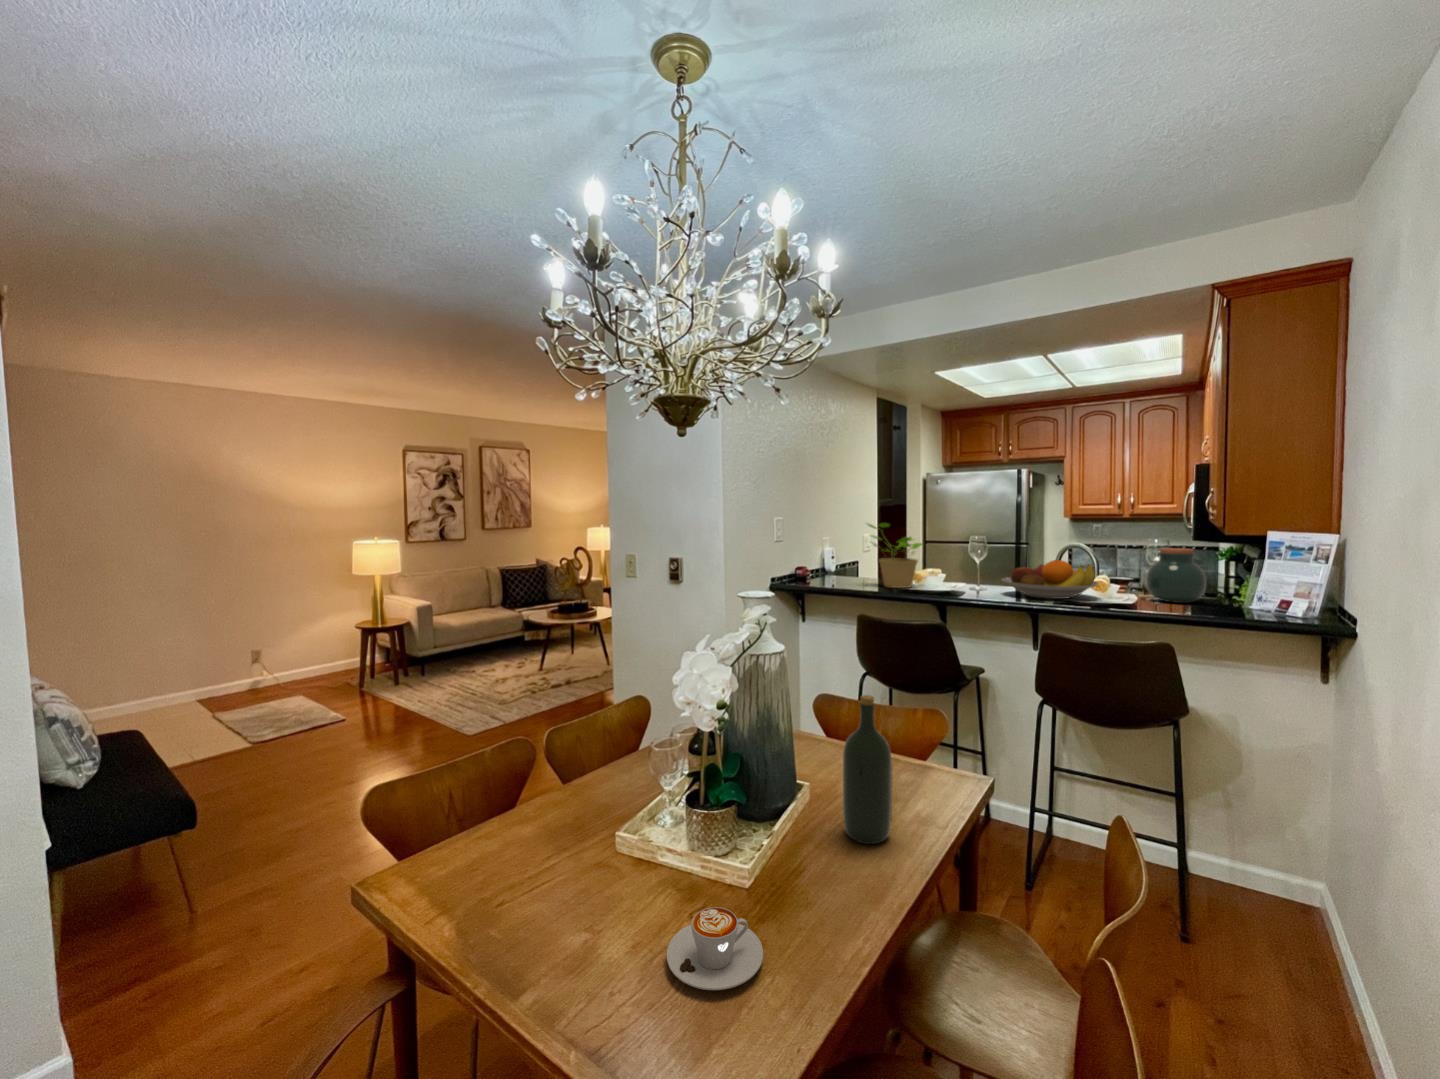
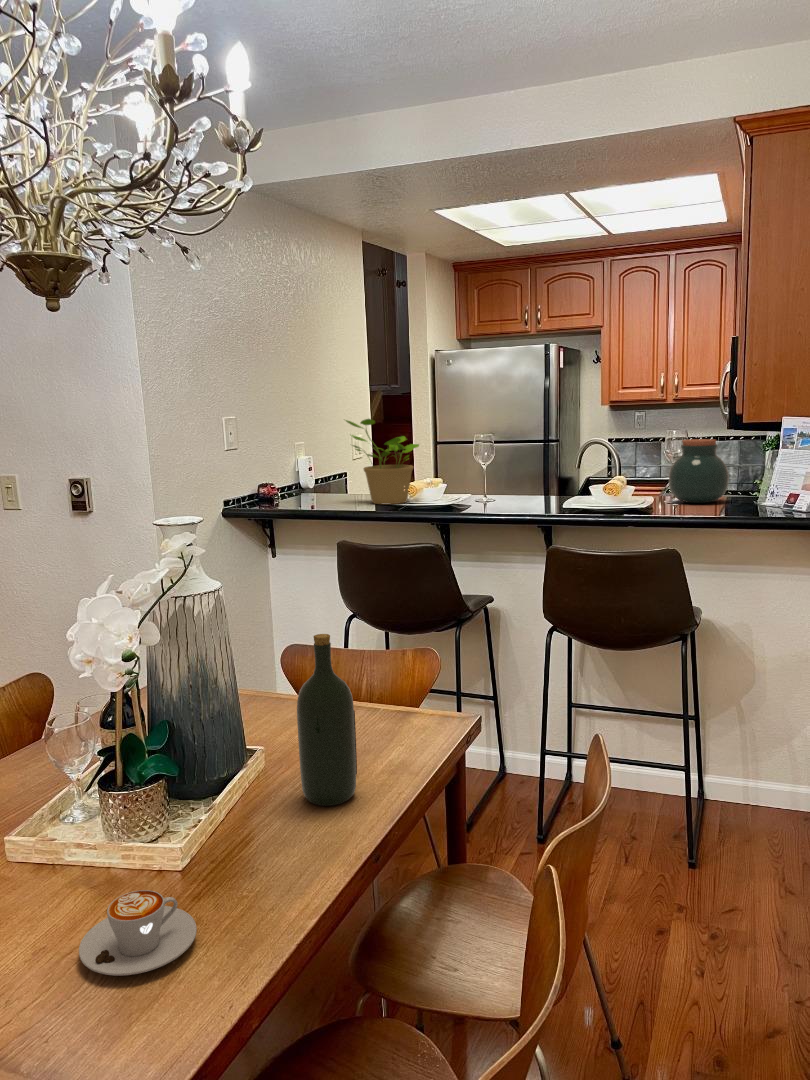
fruit bowl: present [1002,560,1099,599] -> none [512,459,619,507]

